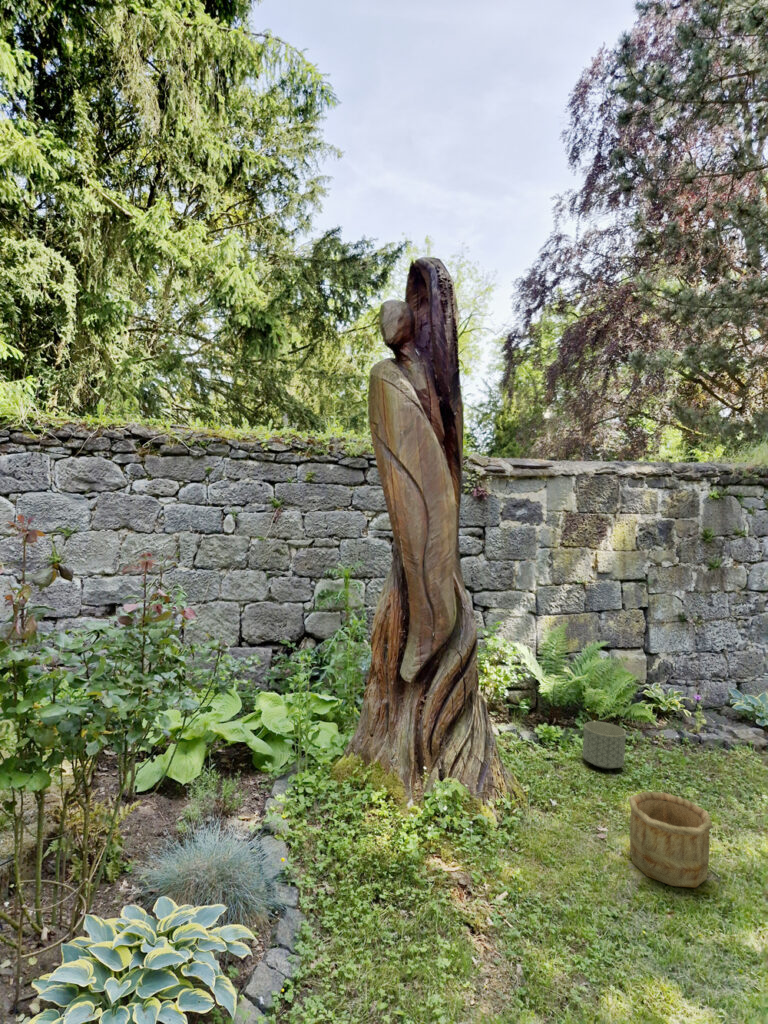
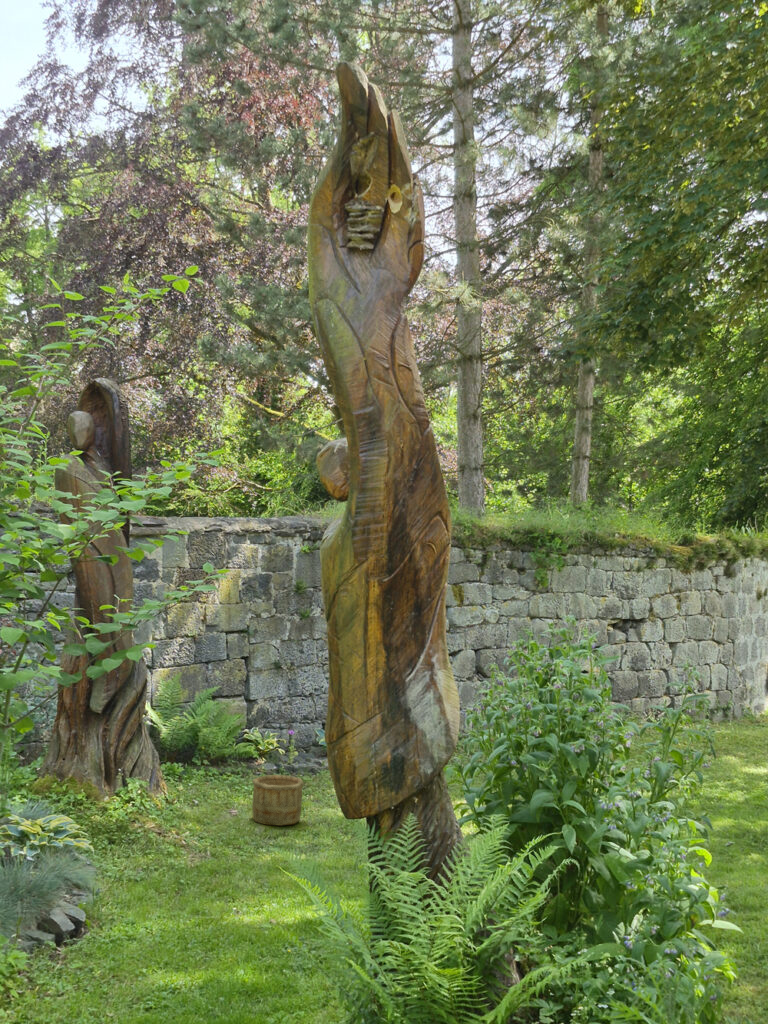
planter: present [583,721,626,769] -> none [206,751,241,787]

